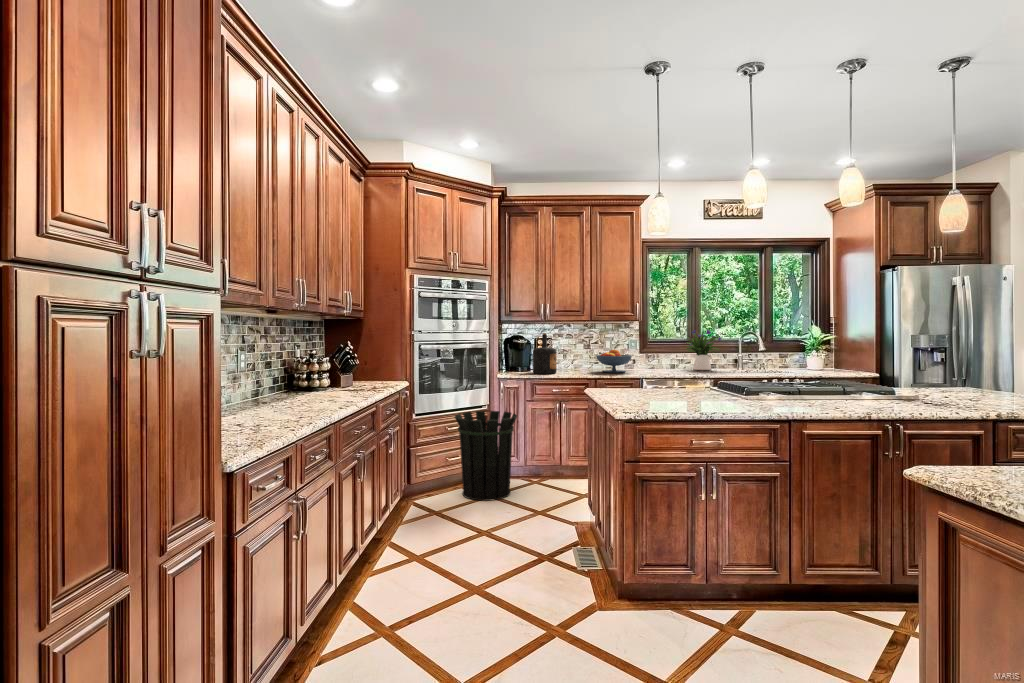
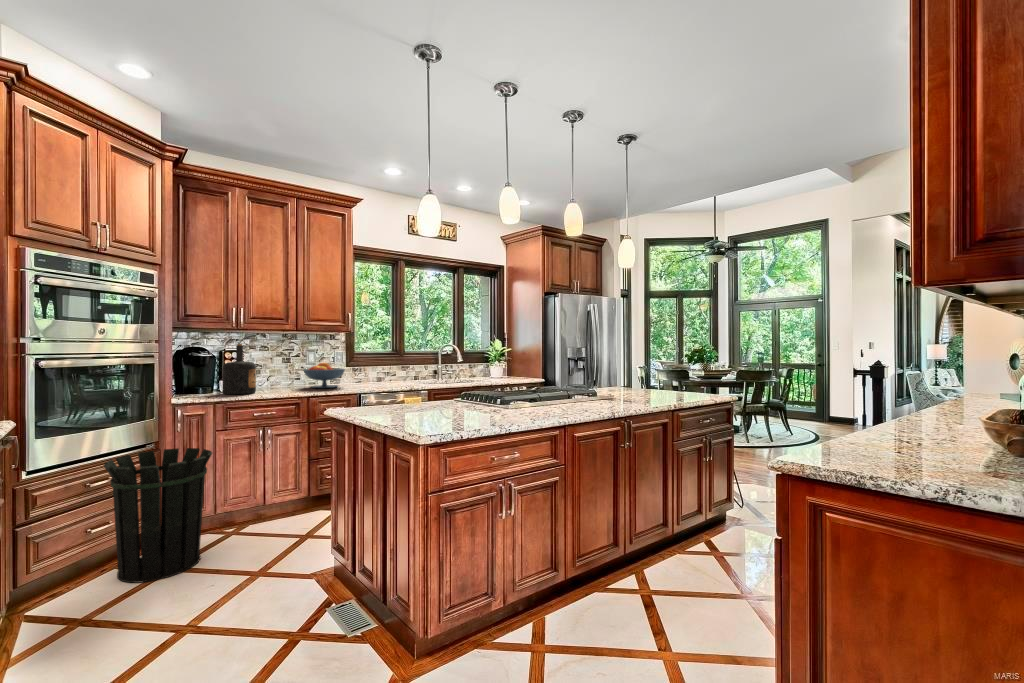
flower arrangement: present [686,330,721,370] -> none [385,339,427,381]

